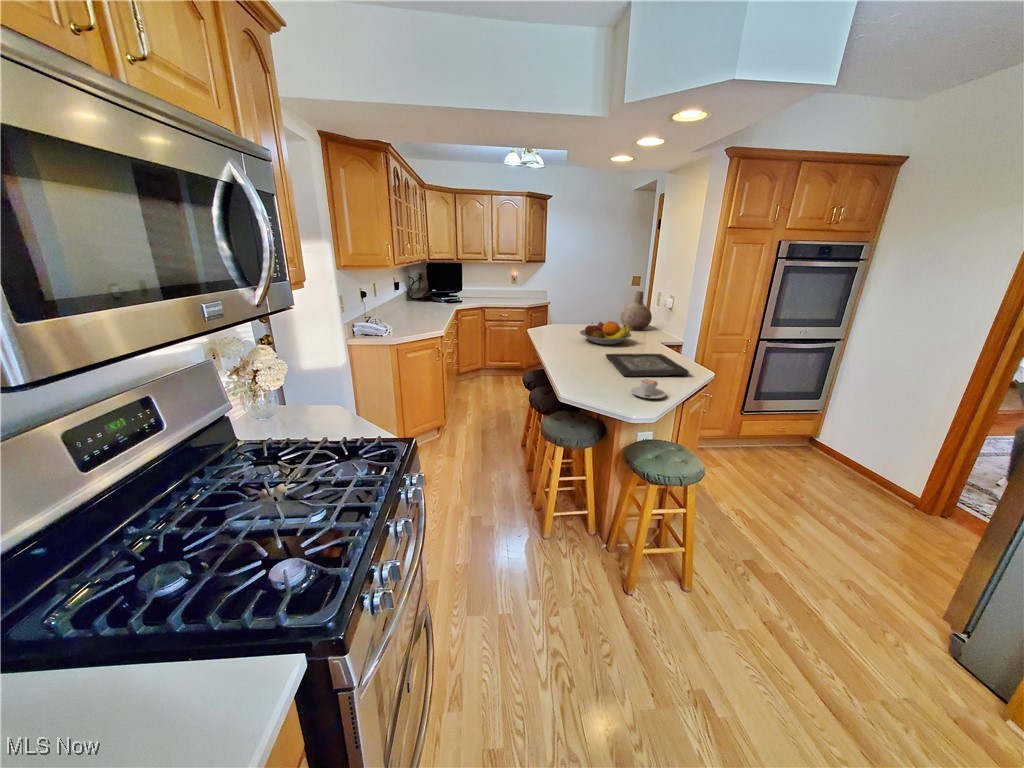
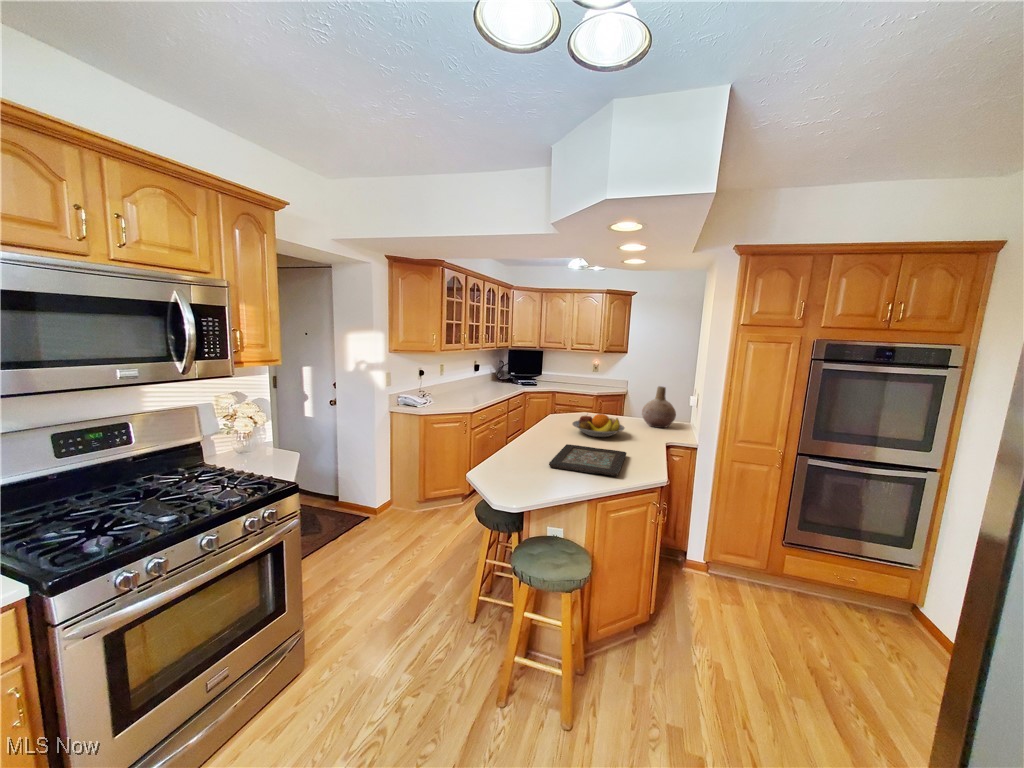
coffee cup: present [631,379,666,398] -> none [521,471,555,491]

